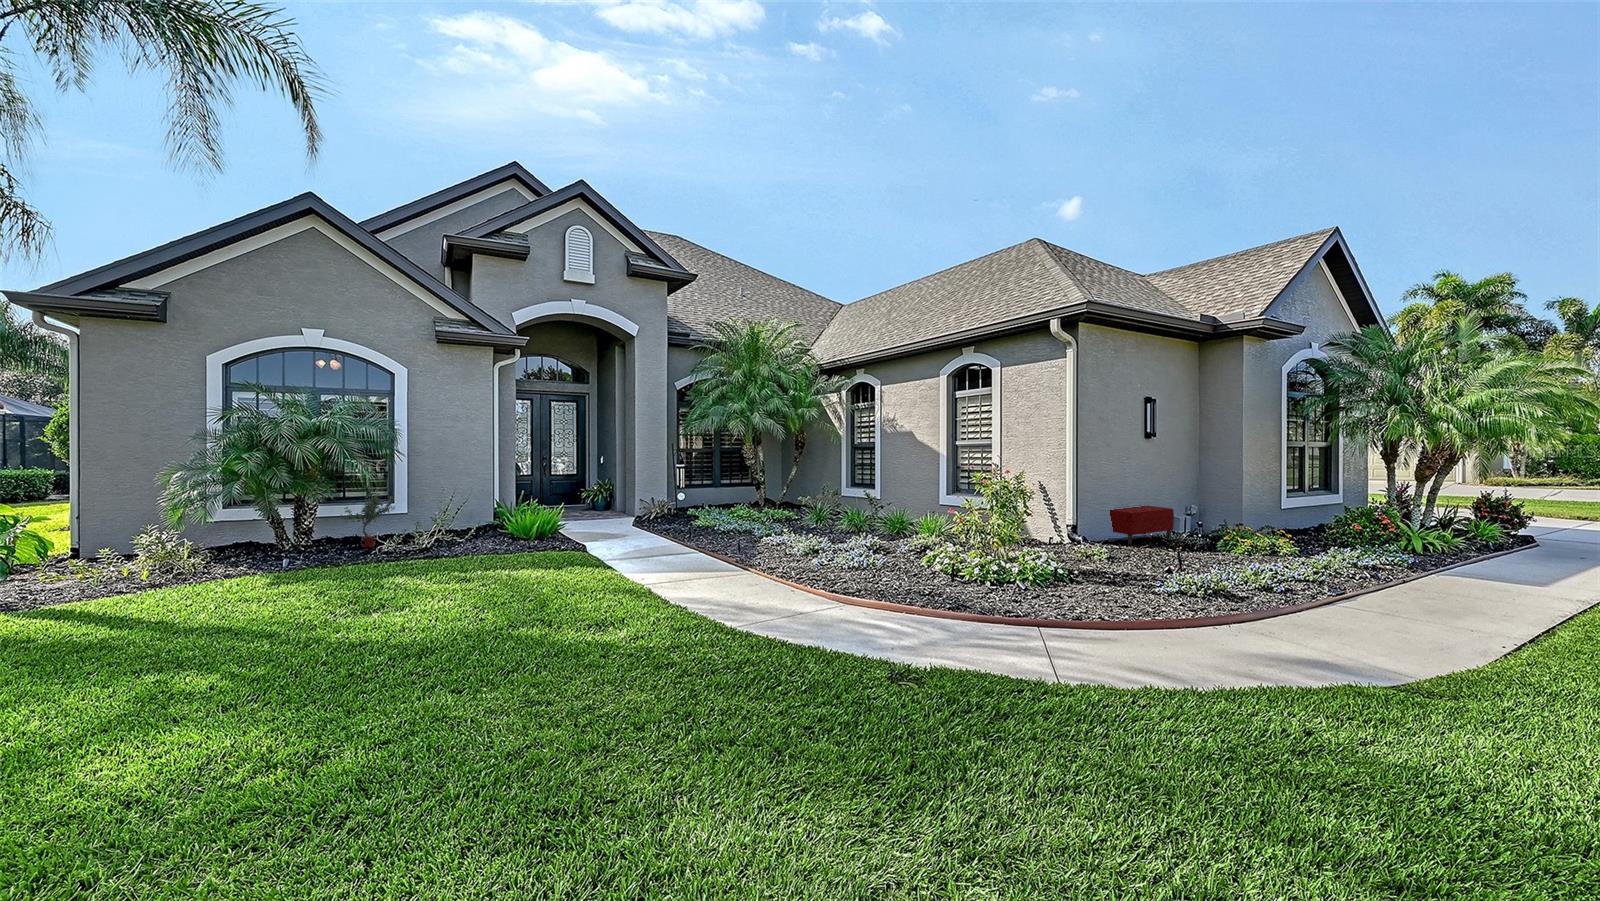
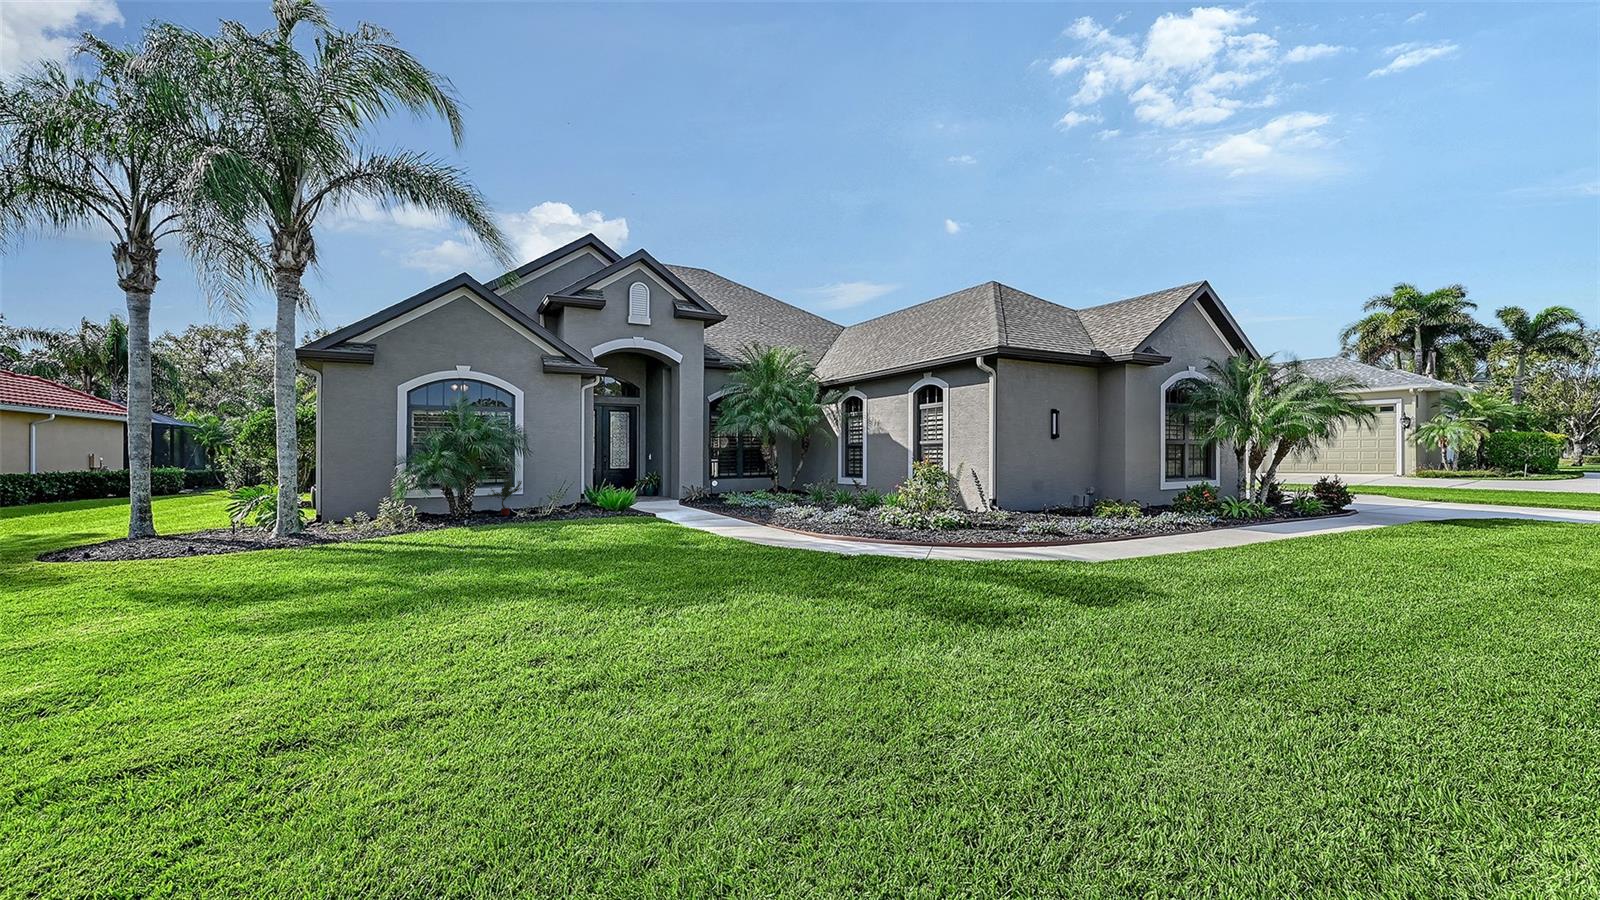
bench: present [1106,505,1174,544] -> none [1017,488,1069,515]

